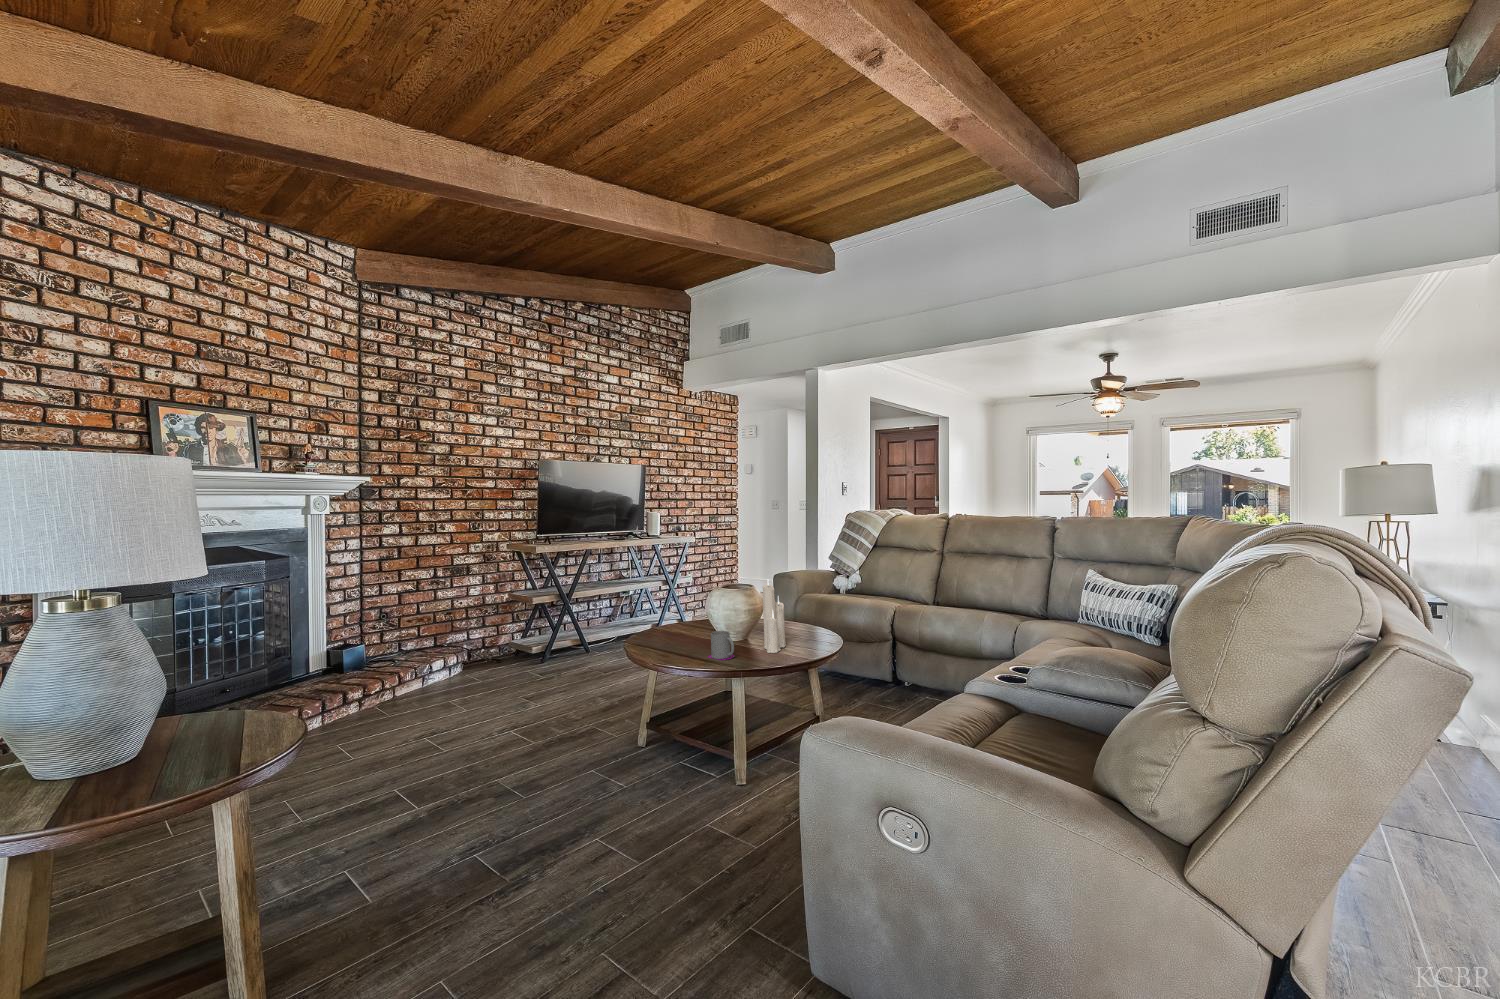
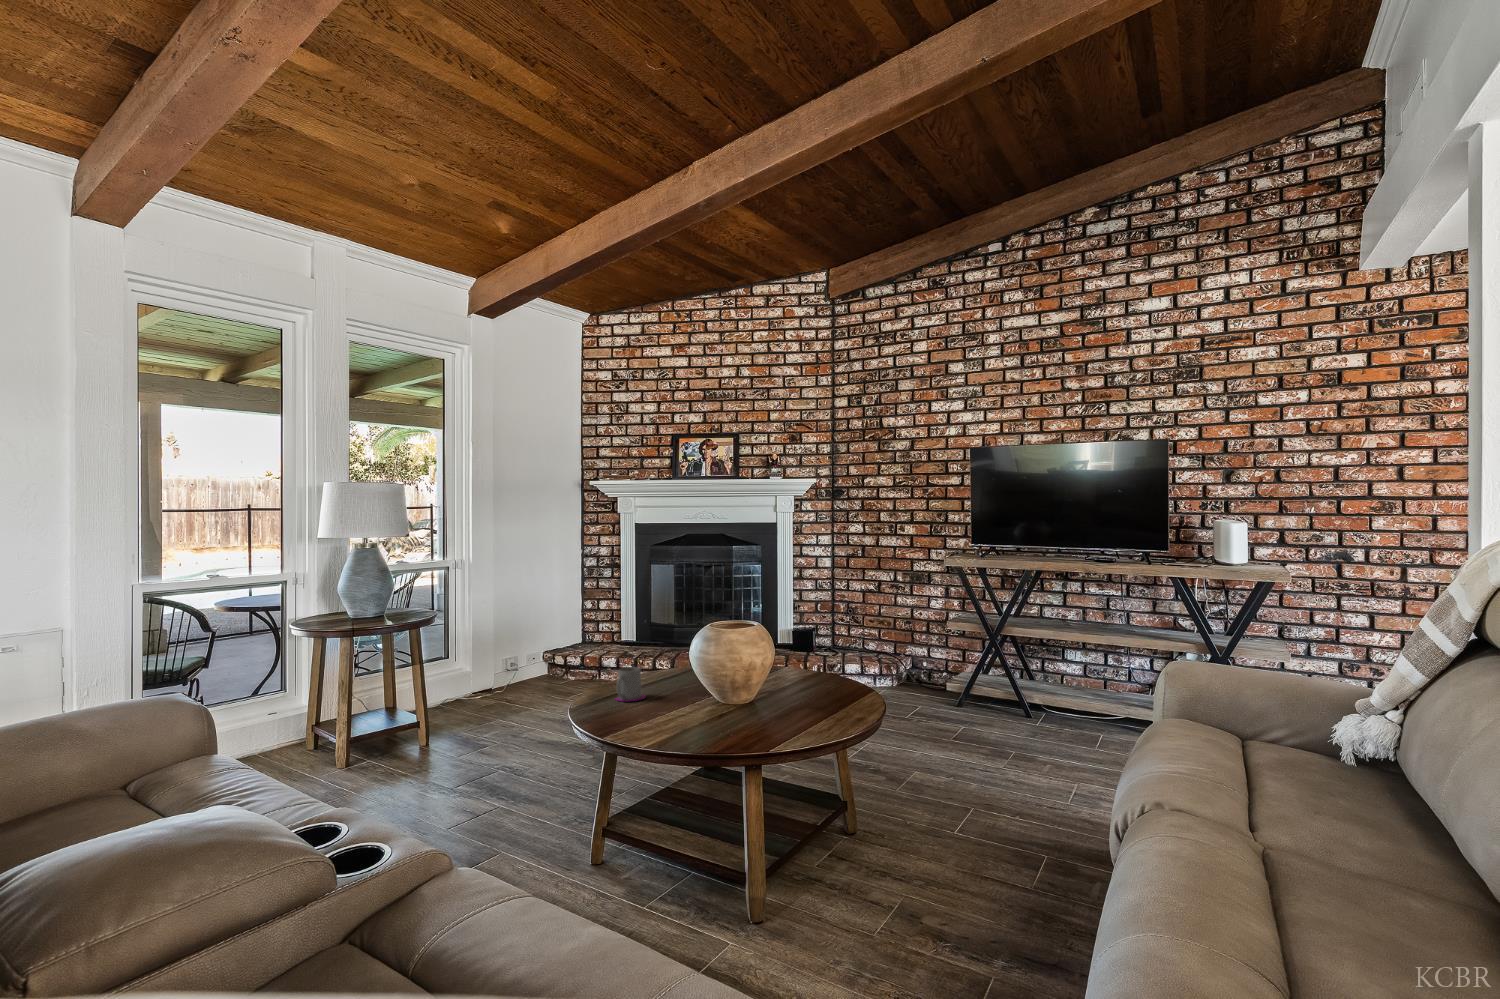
candle: present [763,581,786,653] -> none [654,611,703,718]

